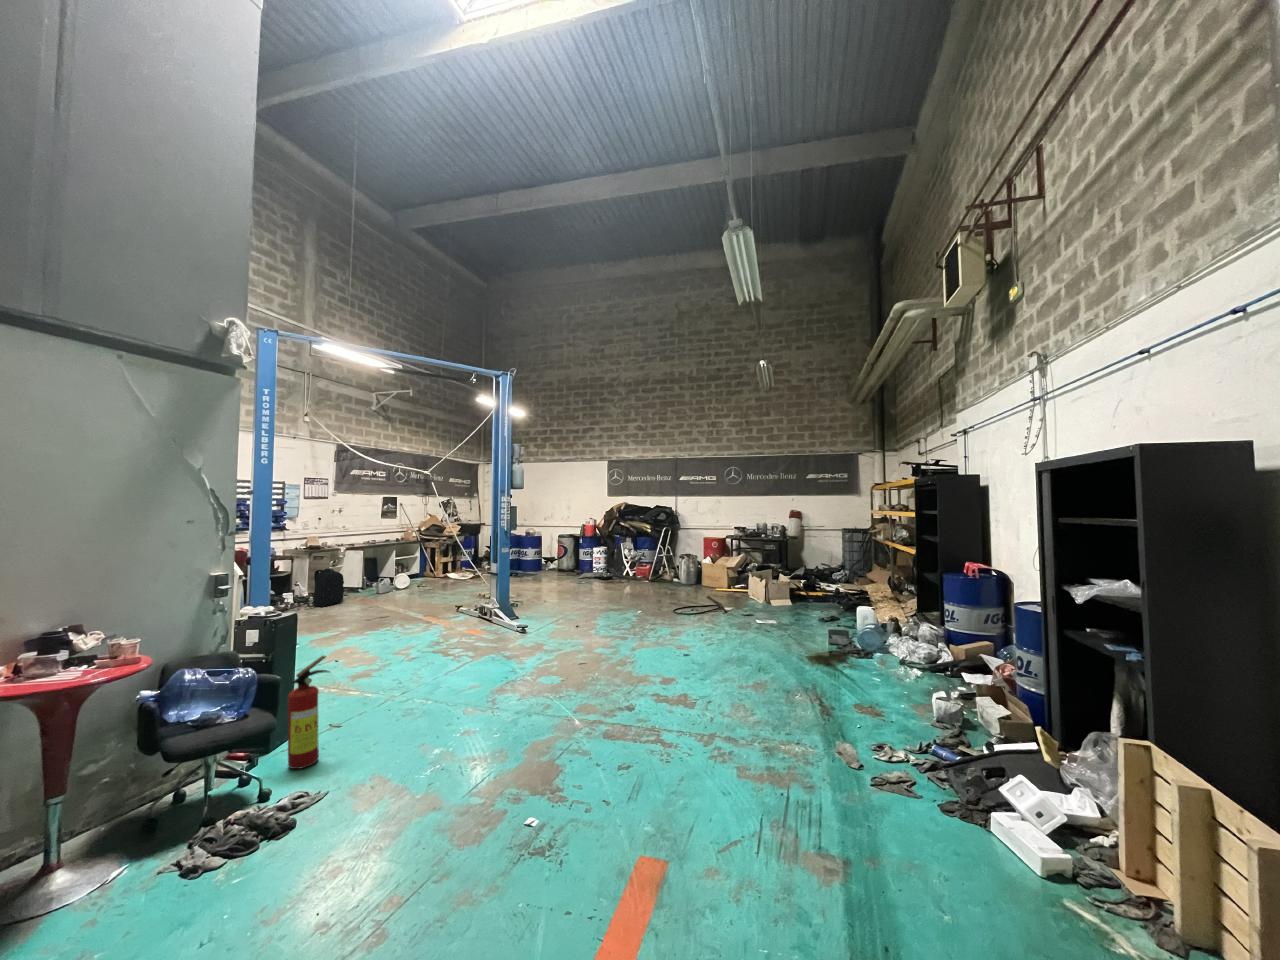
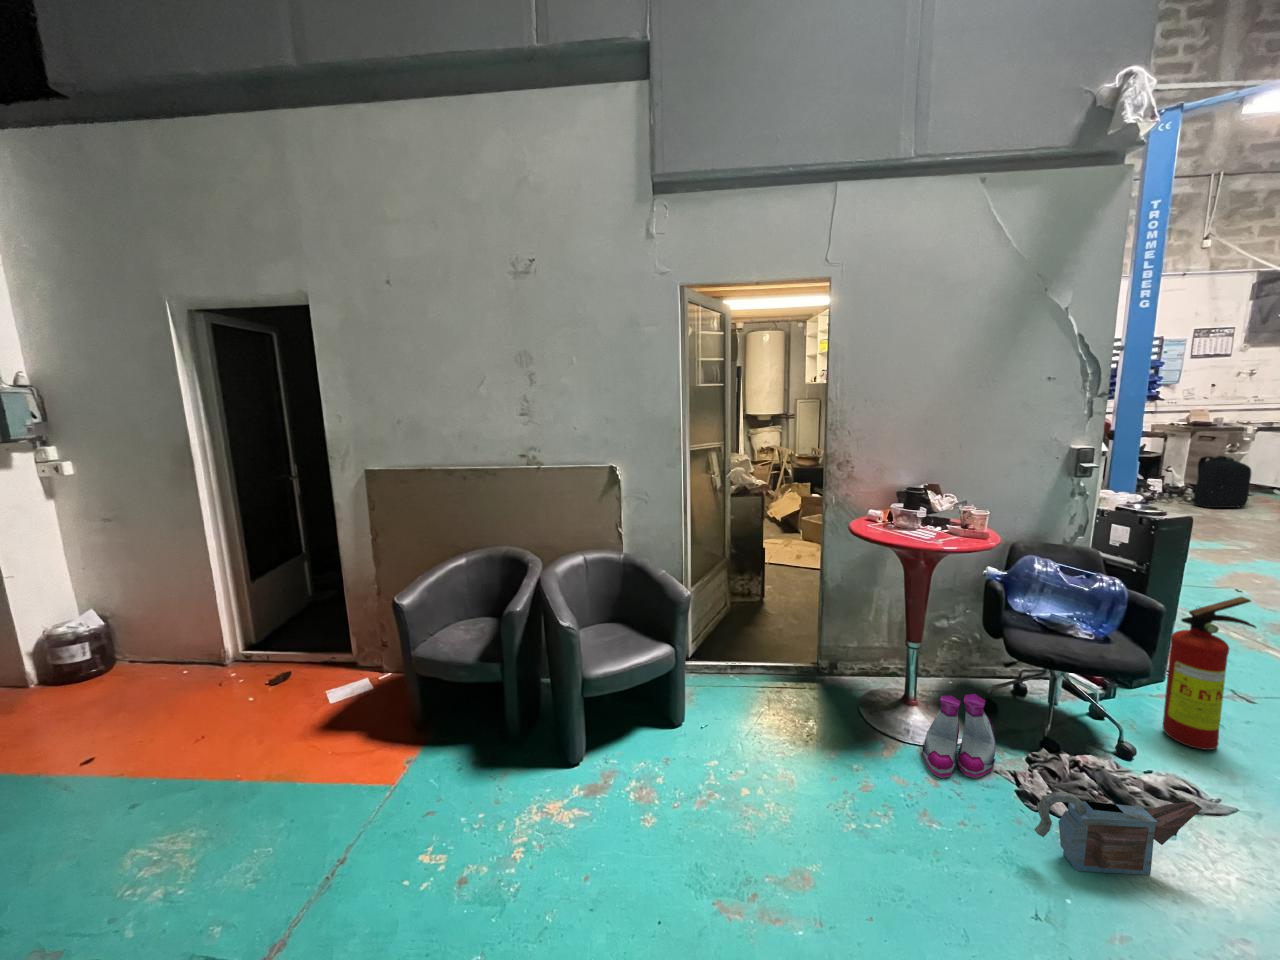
watering can: none [193,791,303,896] -> present [1034,792,1202,875]
boots: none [67,814,156,925] -> present [923,694,996,778]

